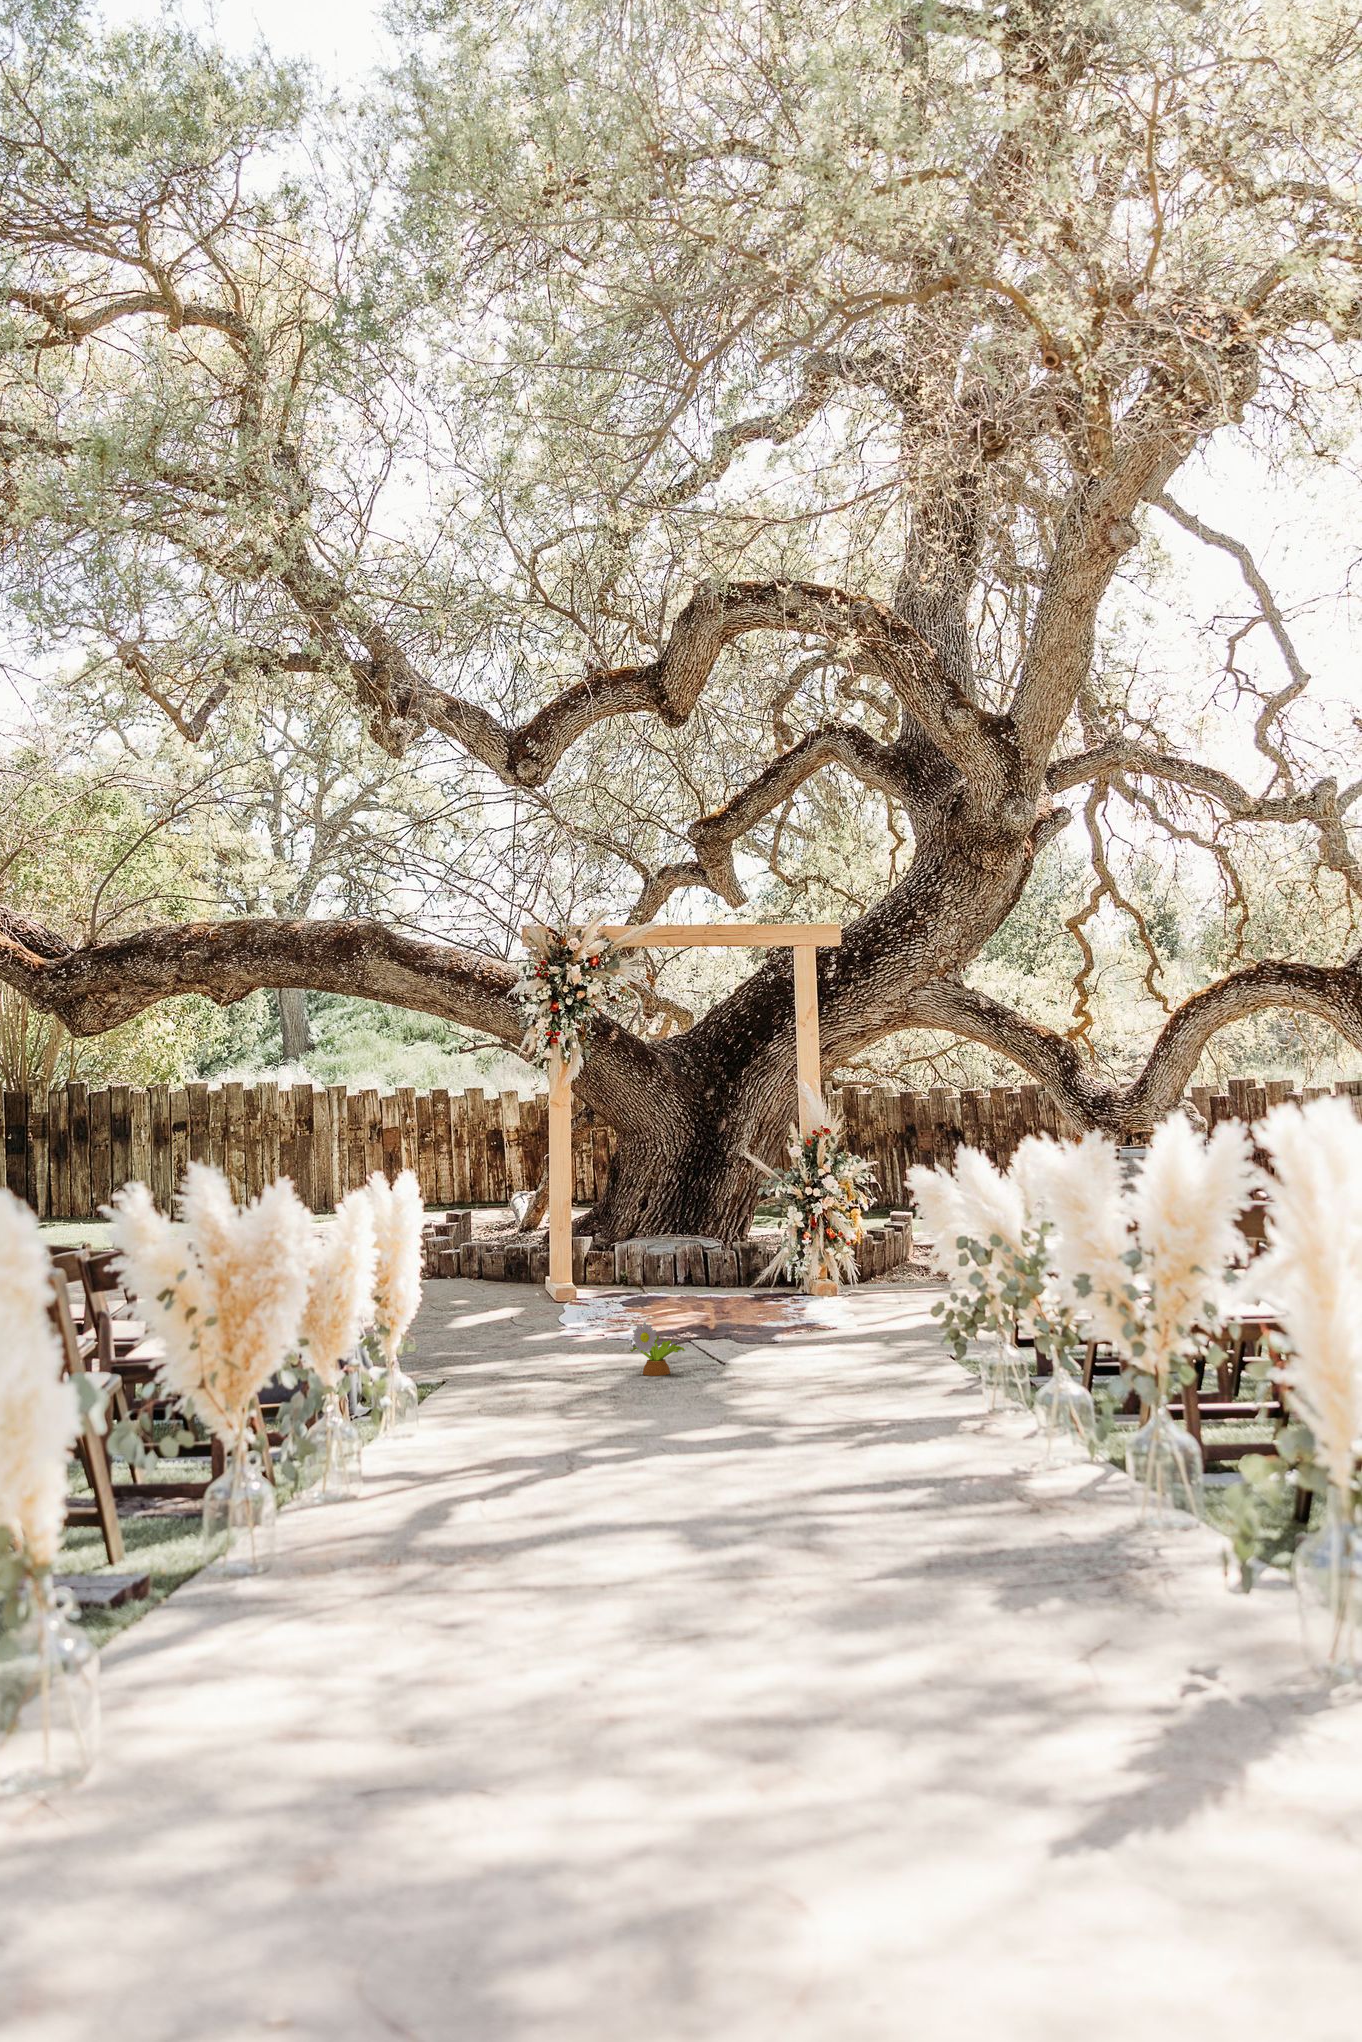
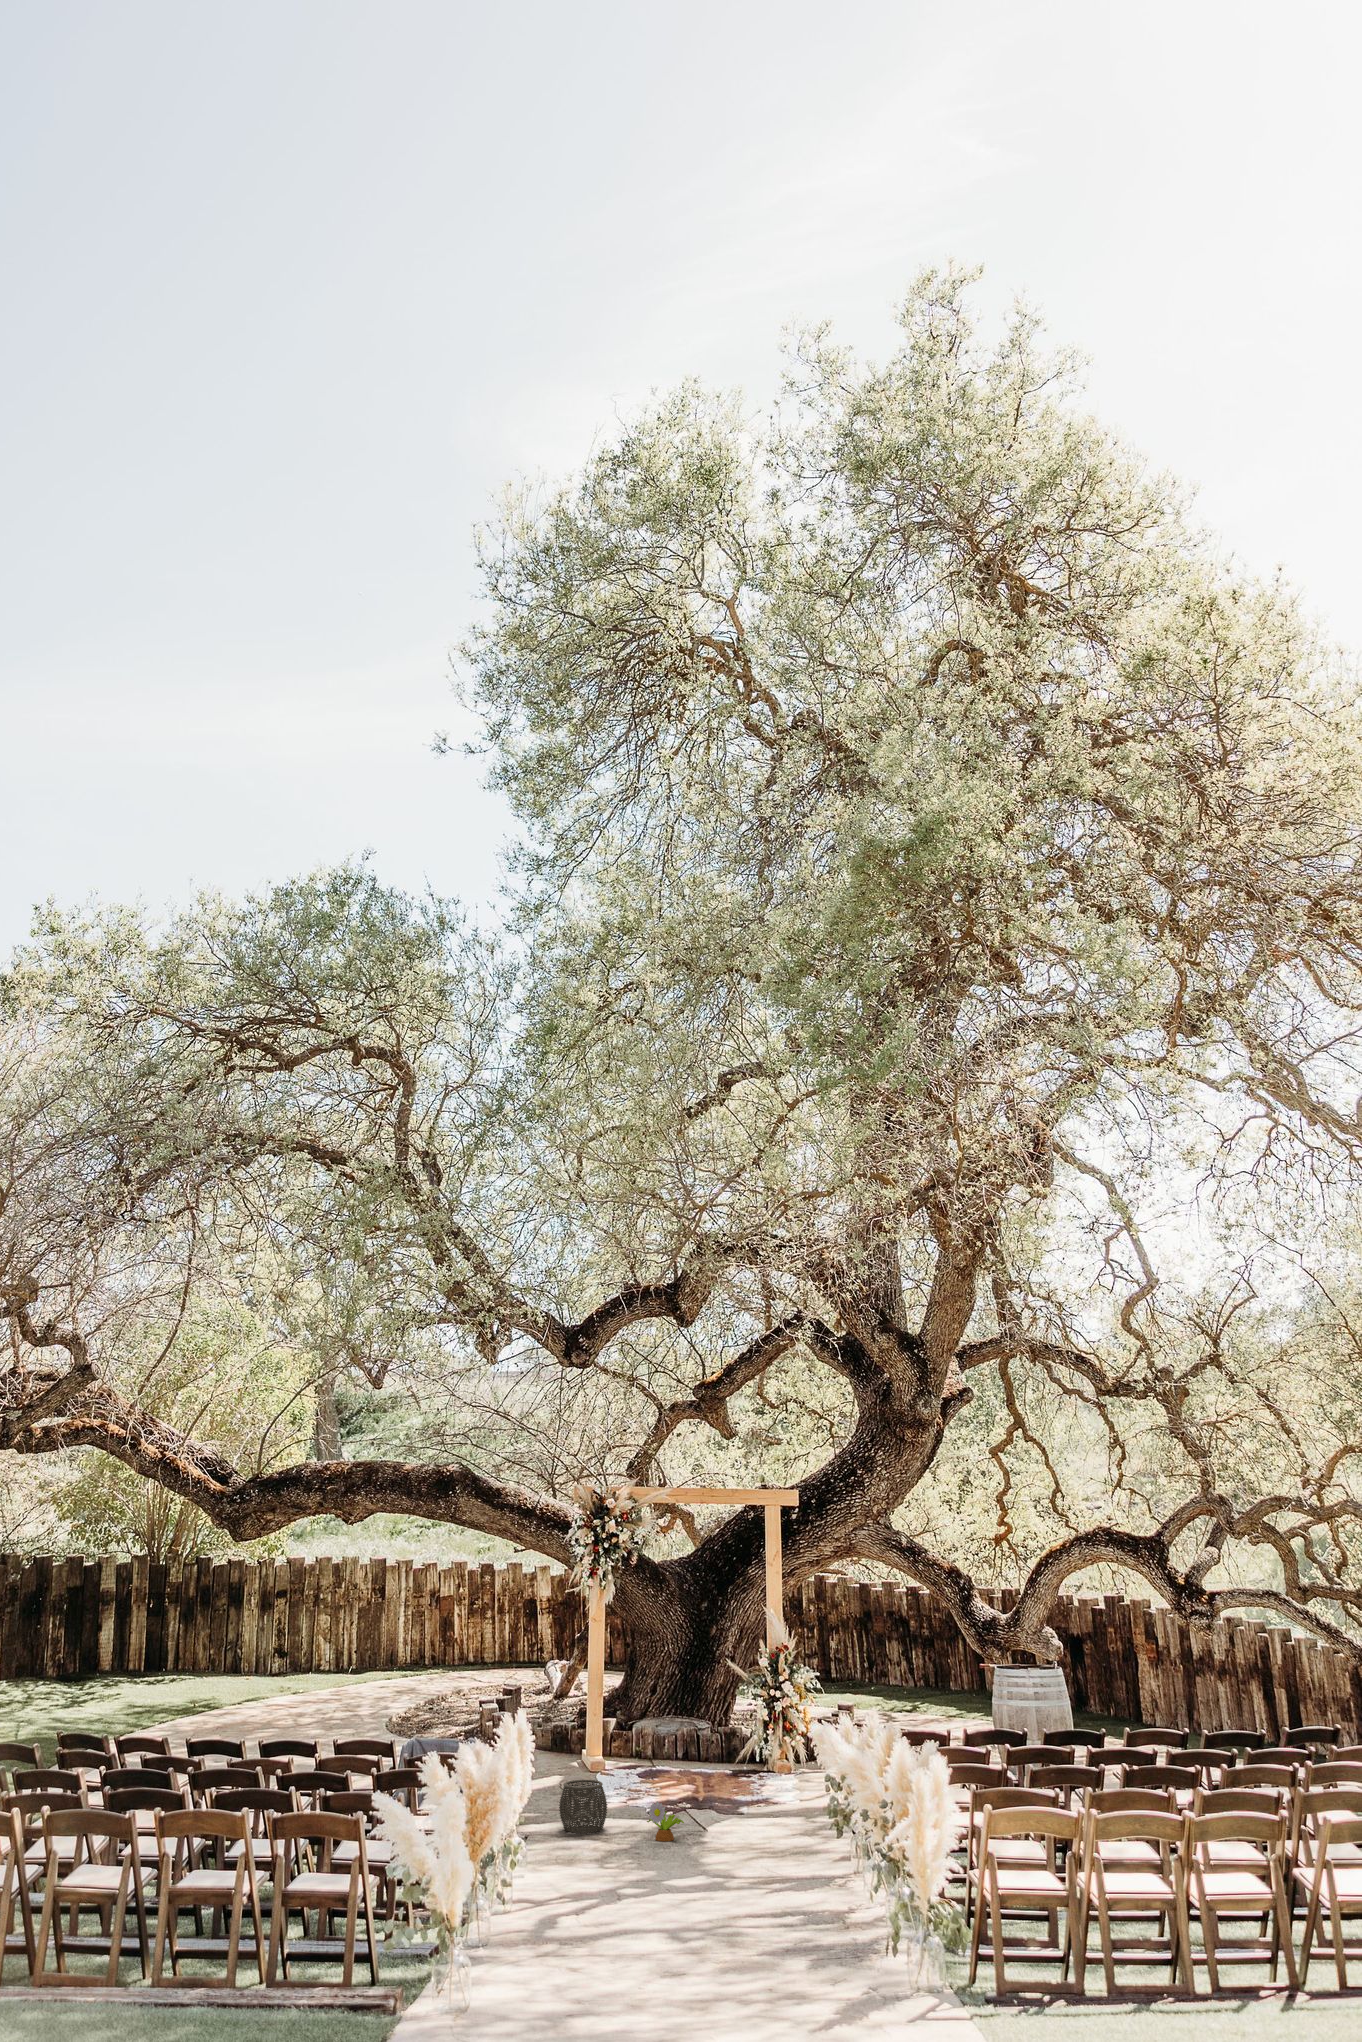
woven basket: none [502,1300,573,1370] -> present [559,1780,608,1834]

